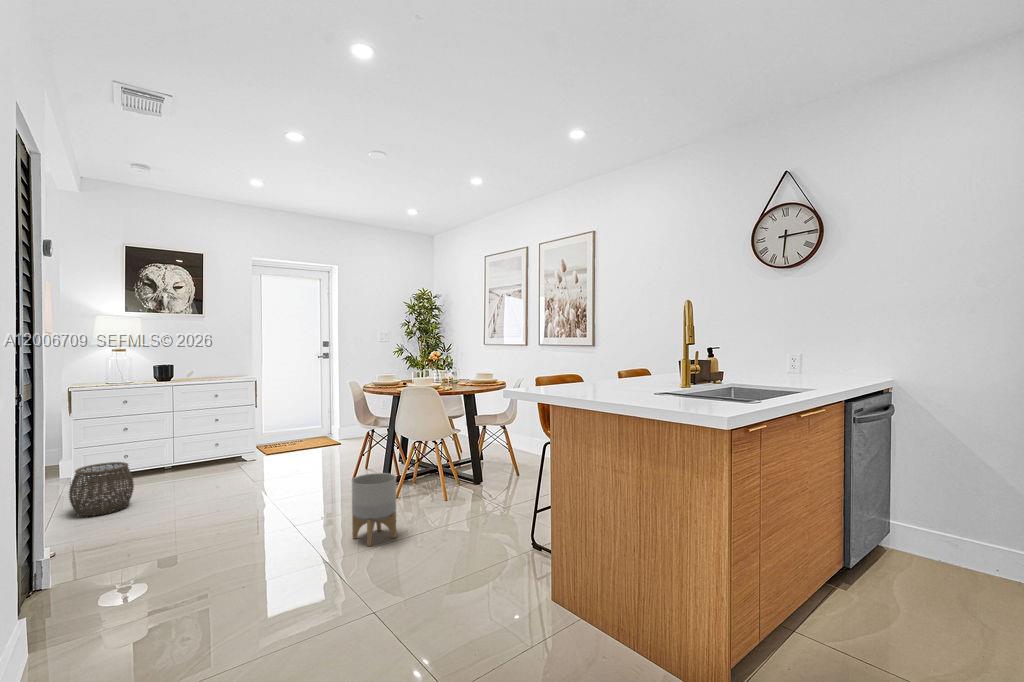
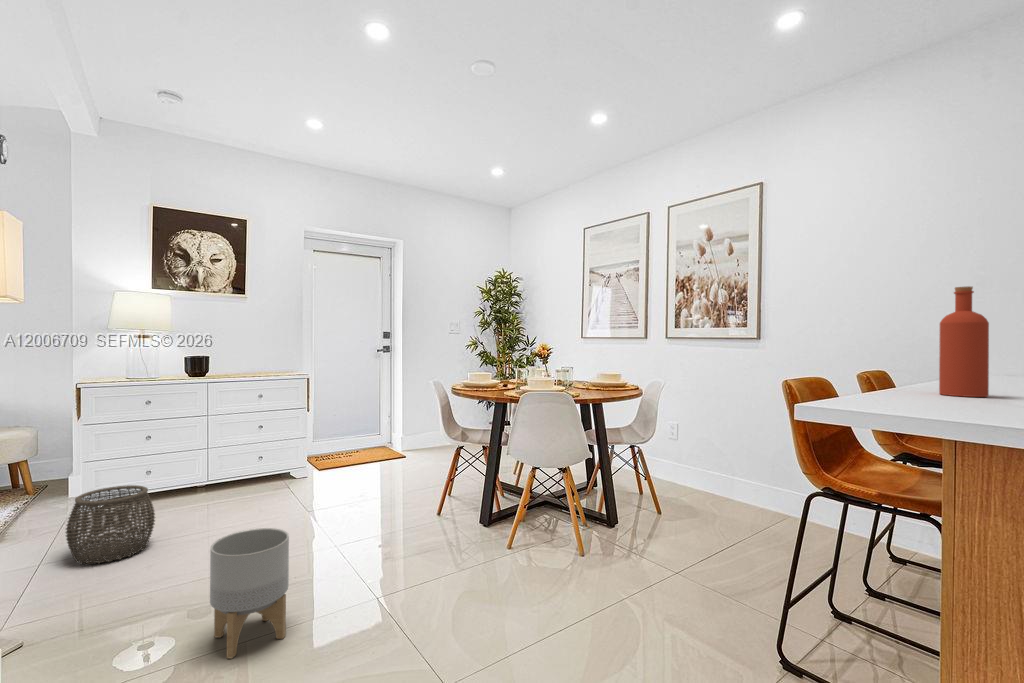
bottle: none [593,325,614,386] -> present [939,286,989,397]
planter: present [352,473,396,546] -> present [210,528,289,659]

